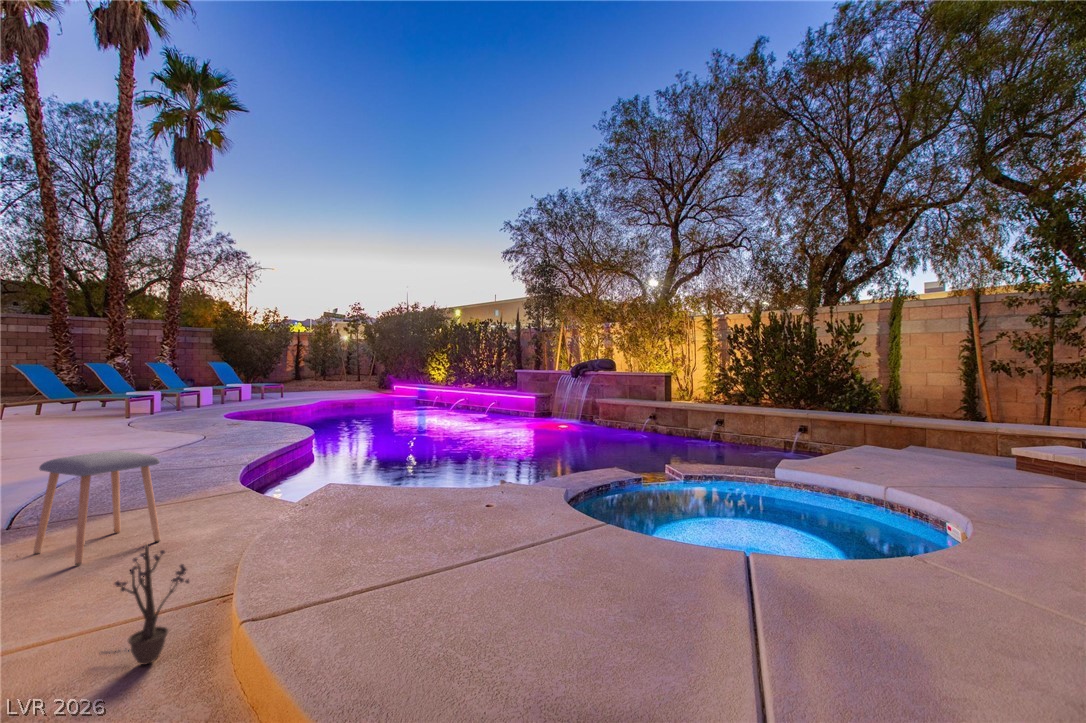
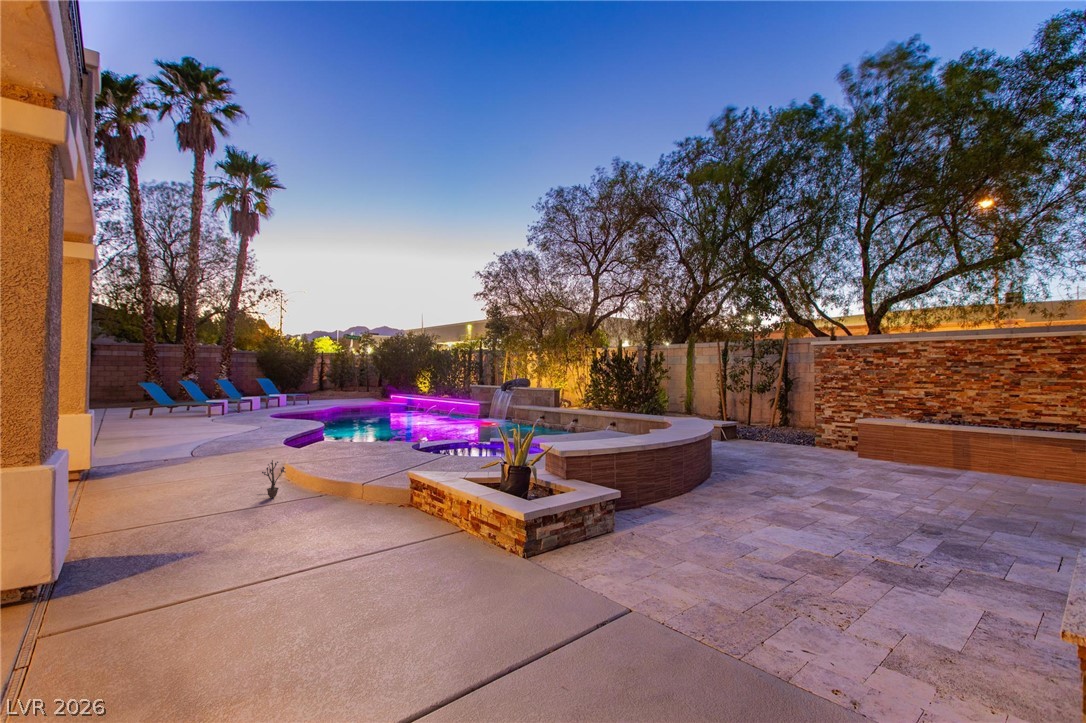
stool: present [33,451,160,565] -> none [211,433,261,478]

